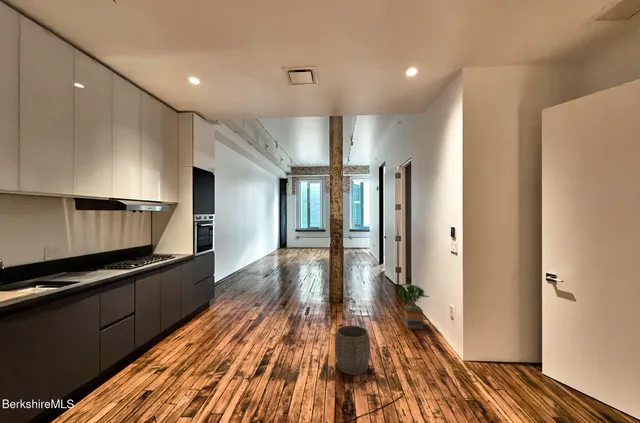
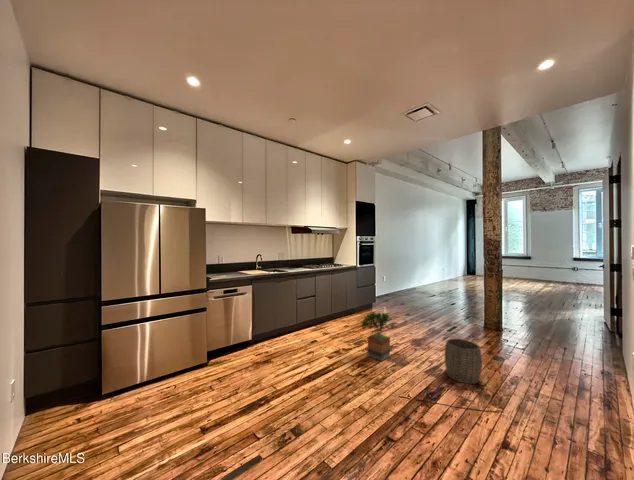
potted tree: present [399,285,429,329] -> present [362,313,394,361]

